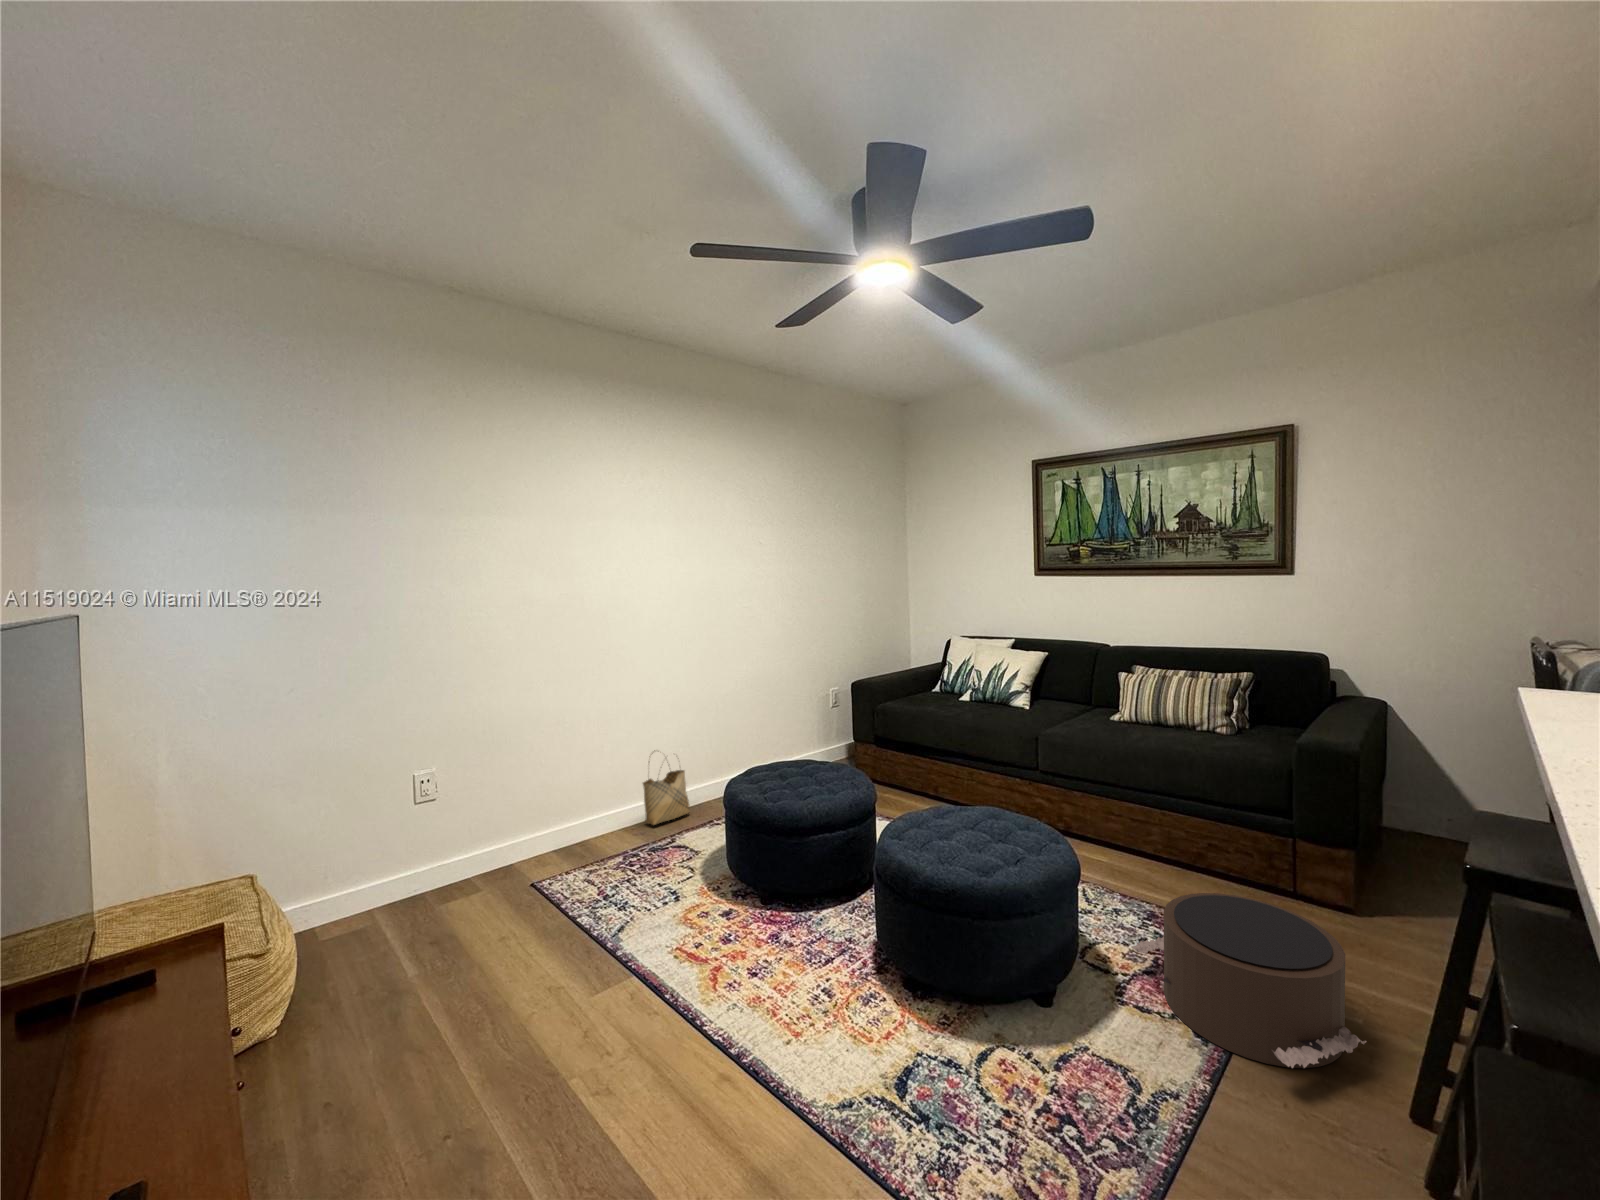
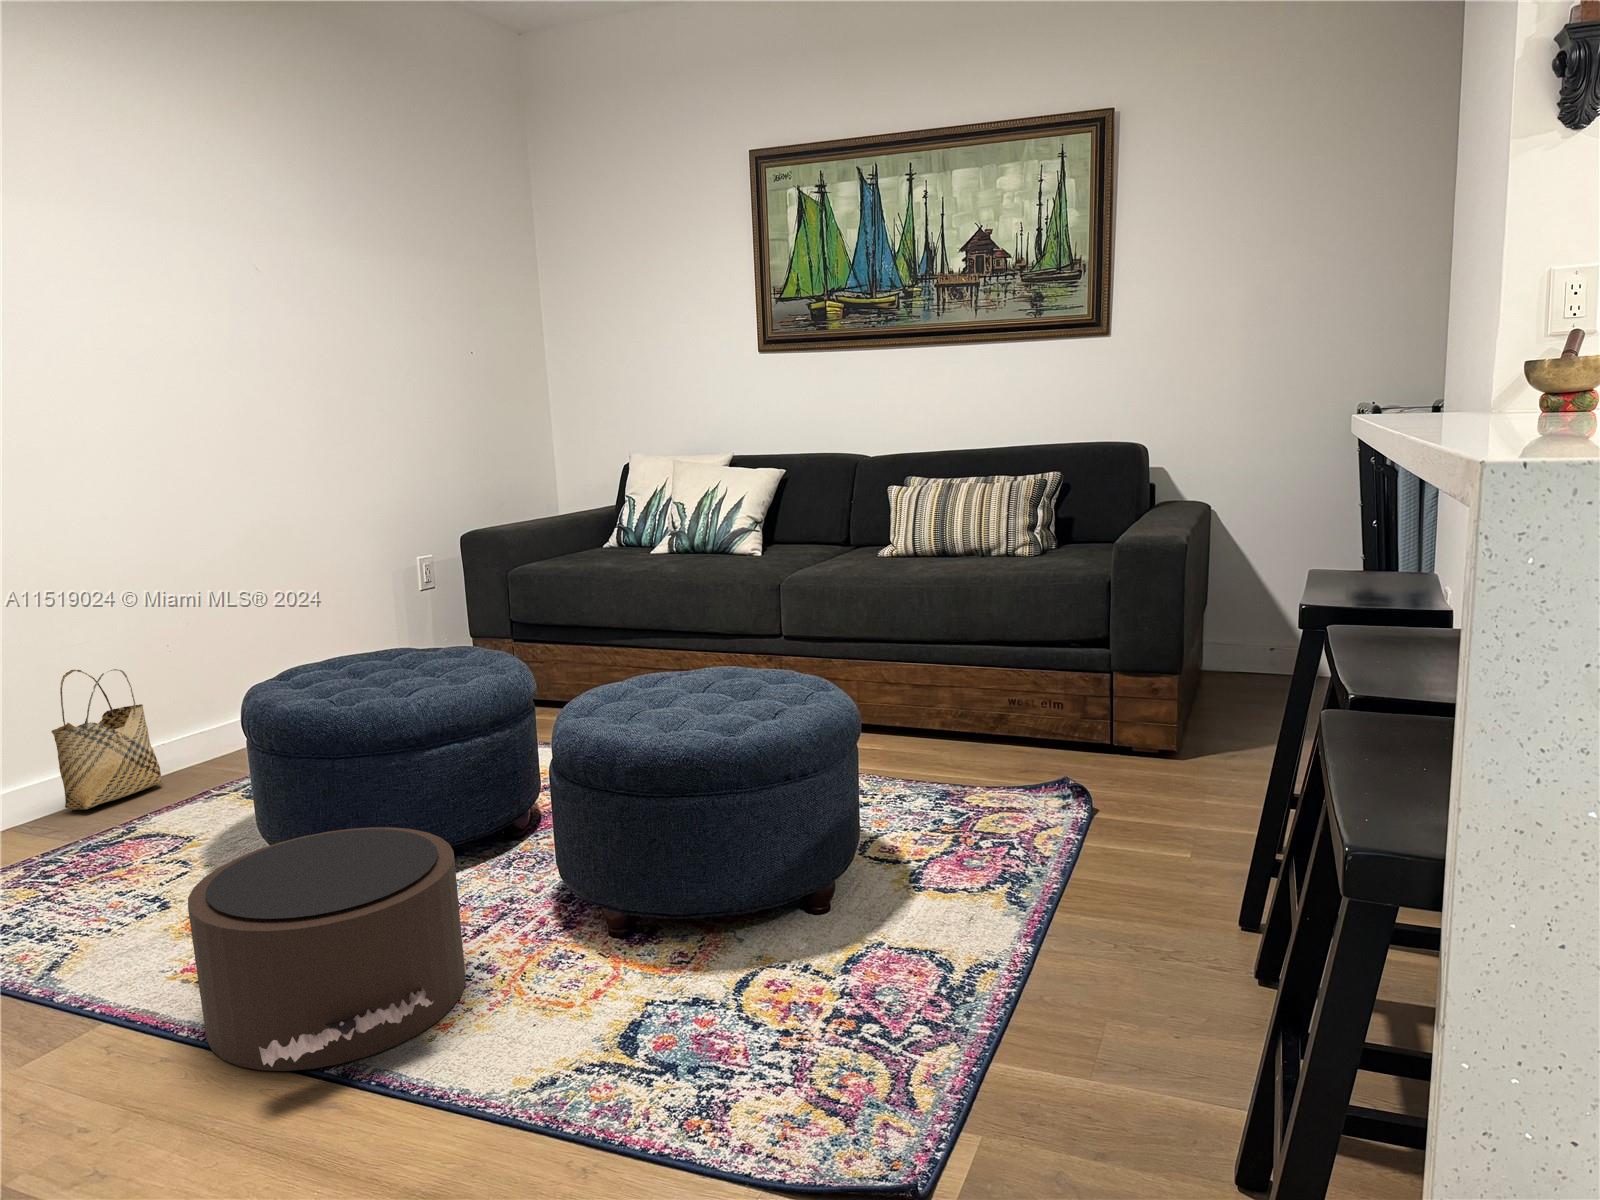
pouf: present [1132,893,1366,1068] -> present [188,827,465,1071]

